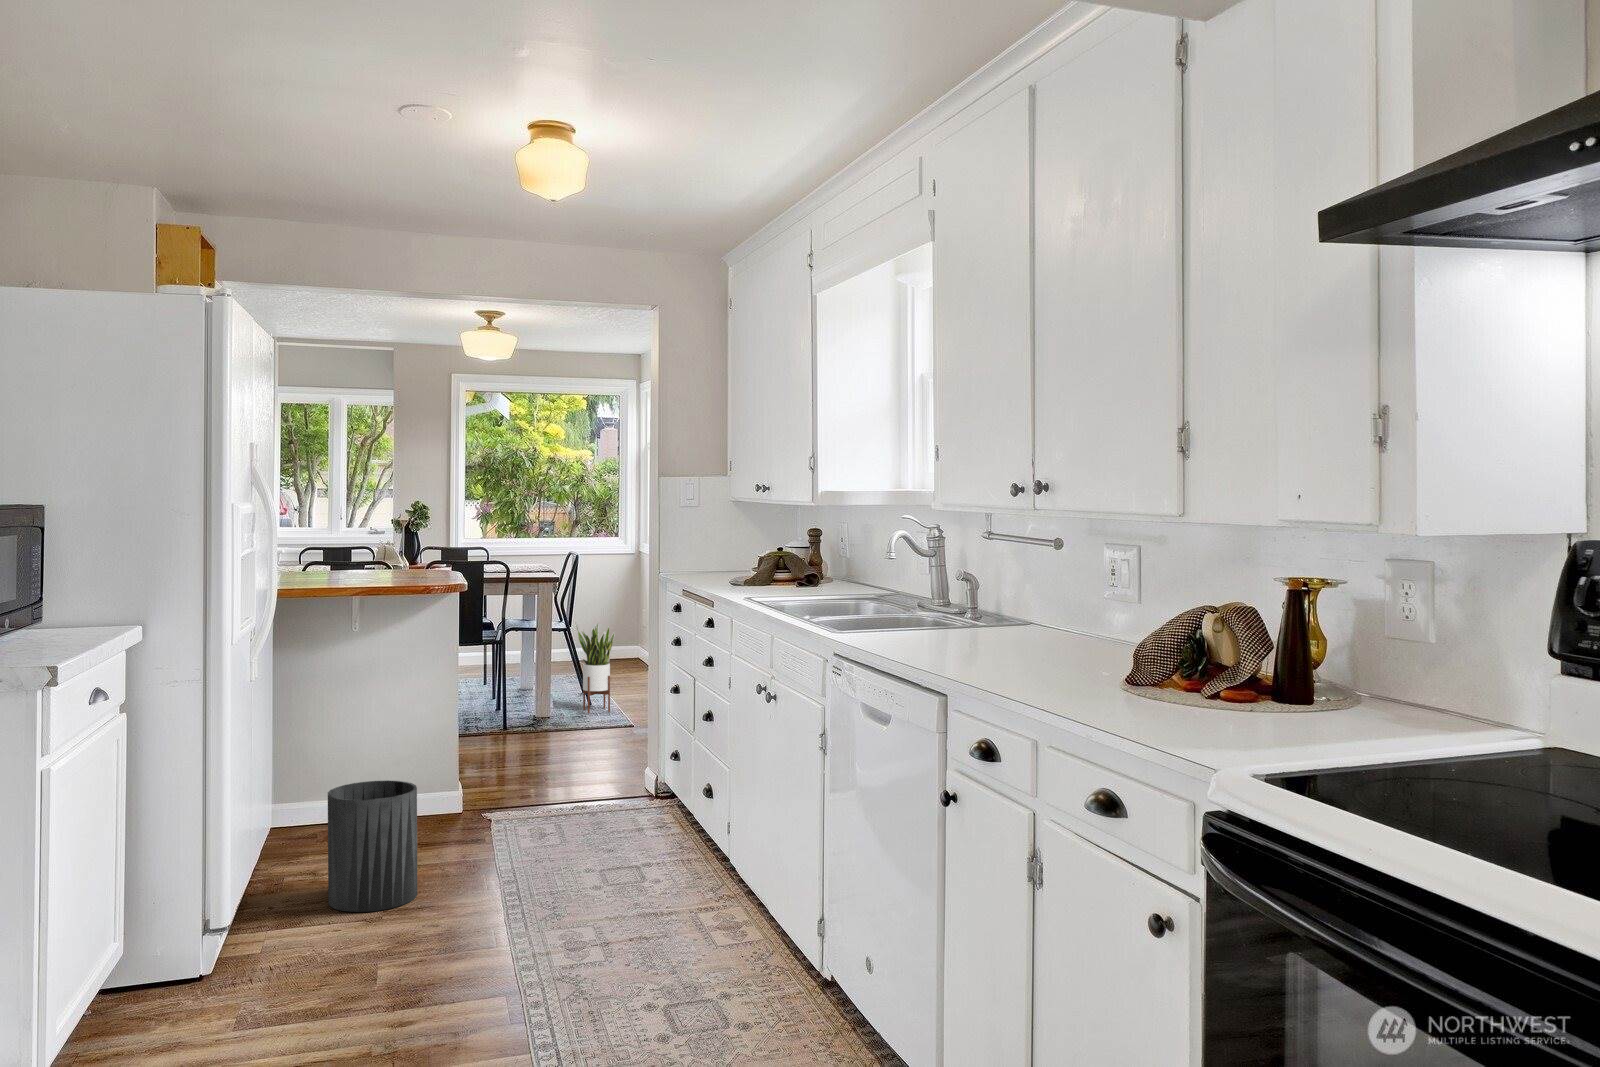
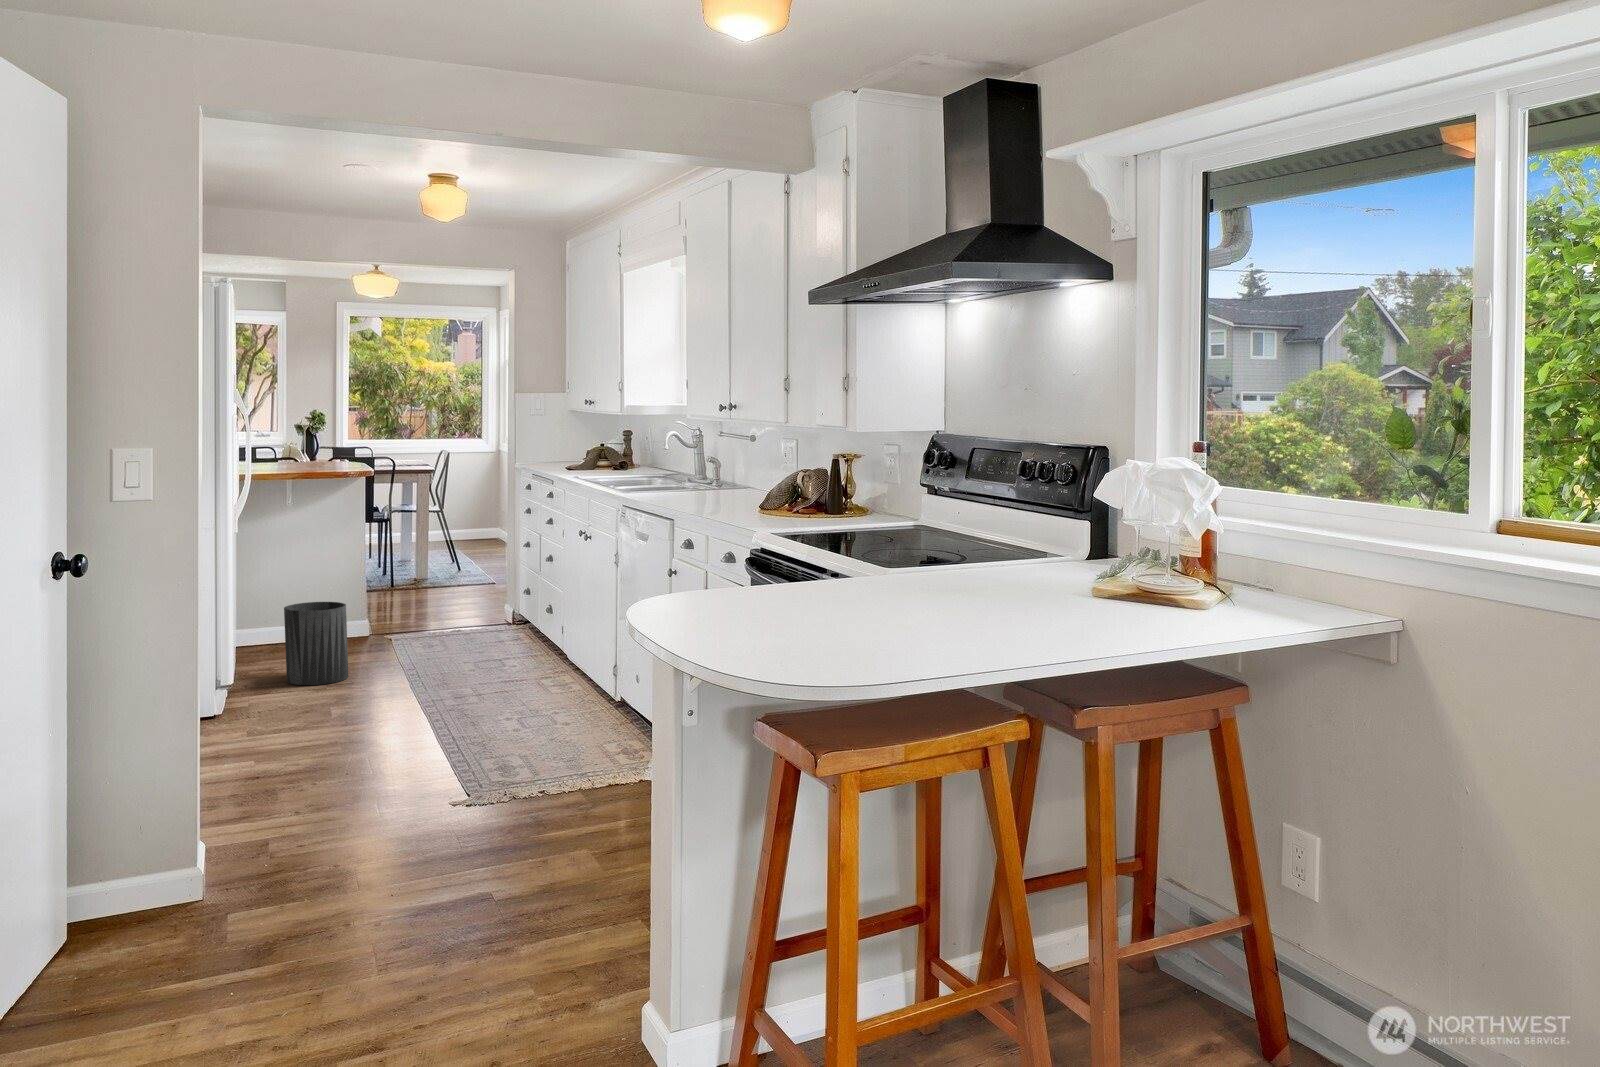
potted plant: present [575,621,615,713] -> none [446,503,480,576]

